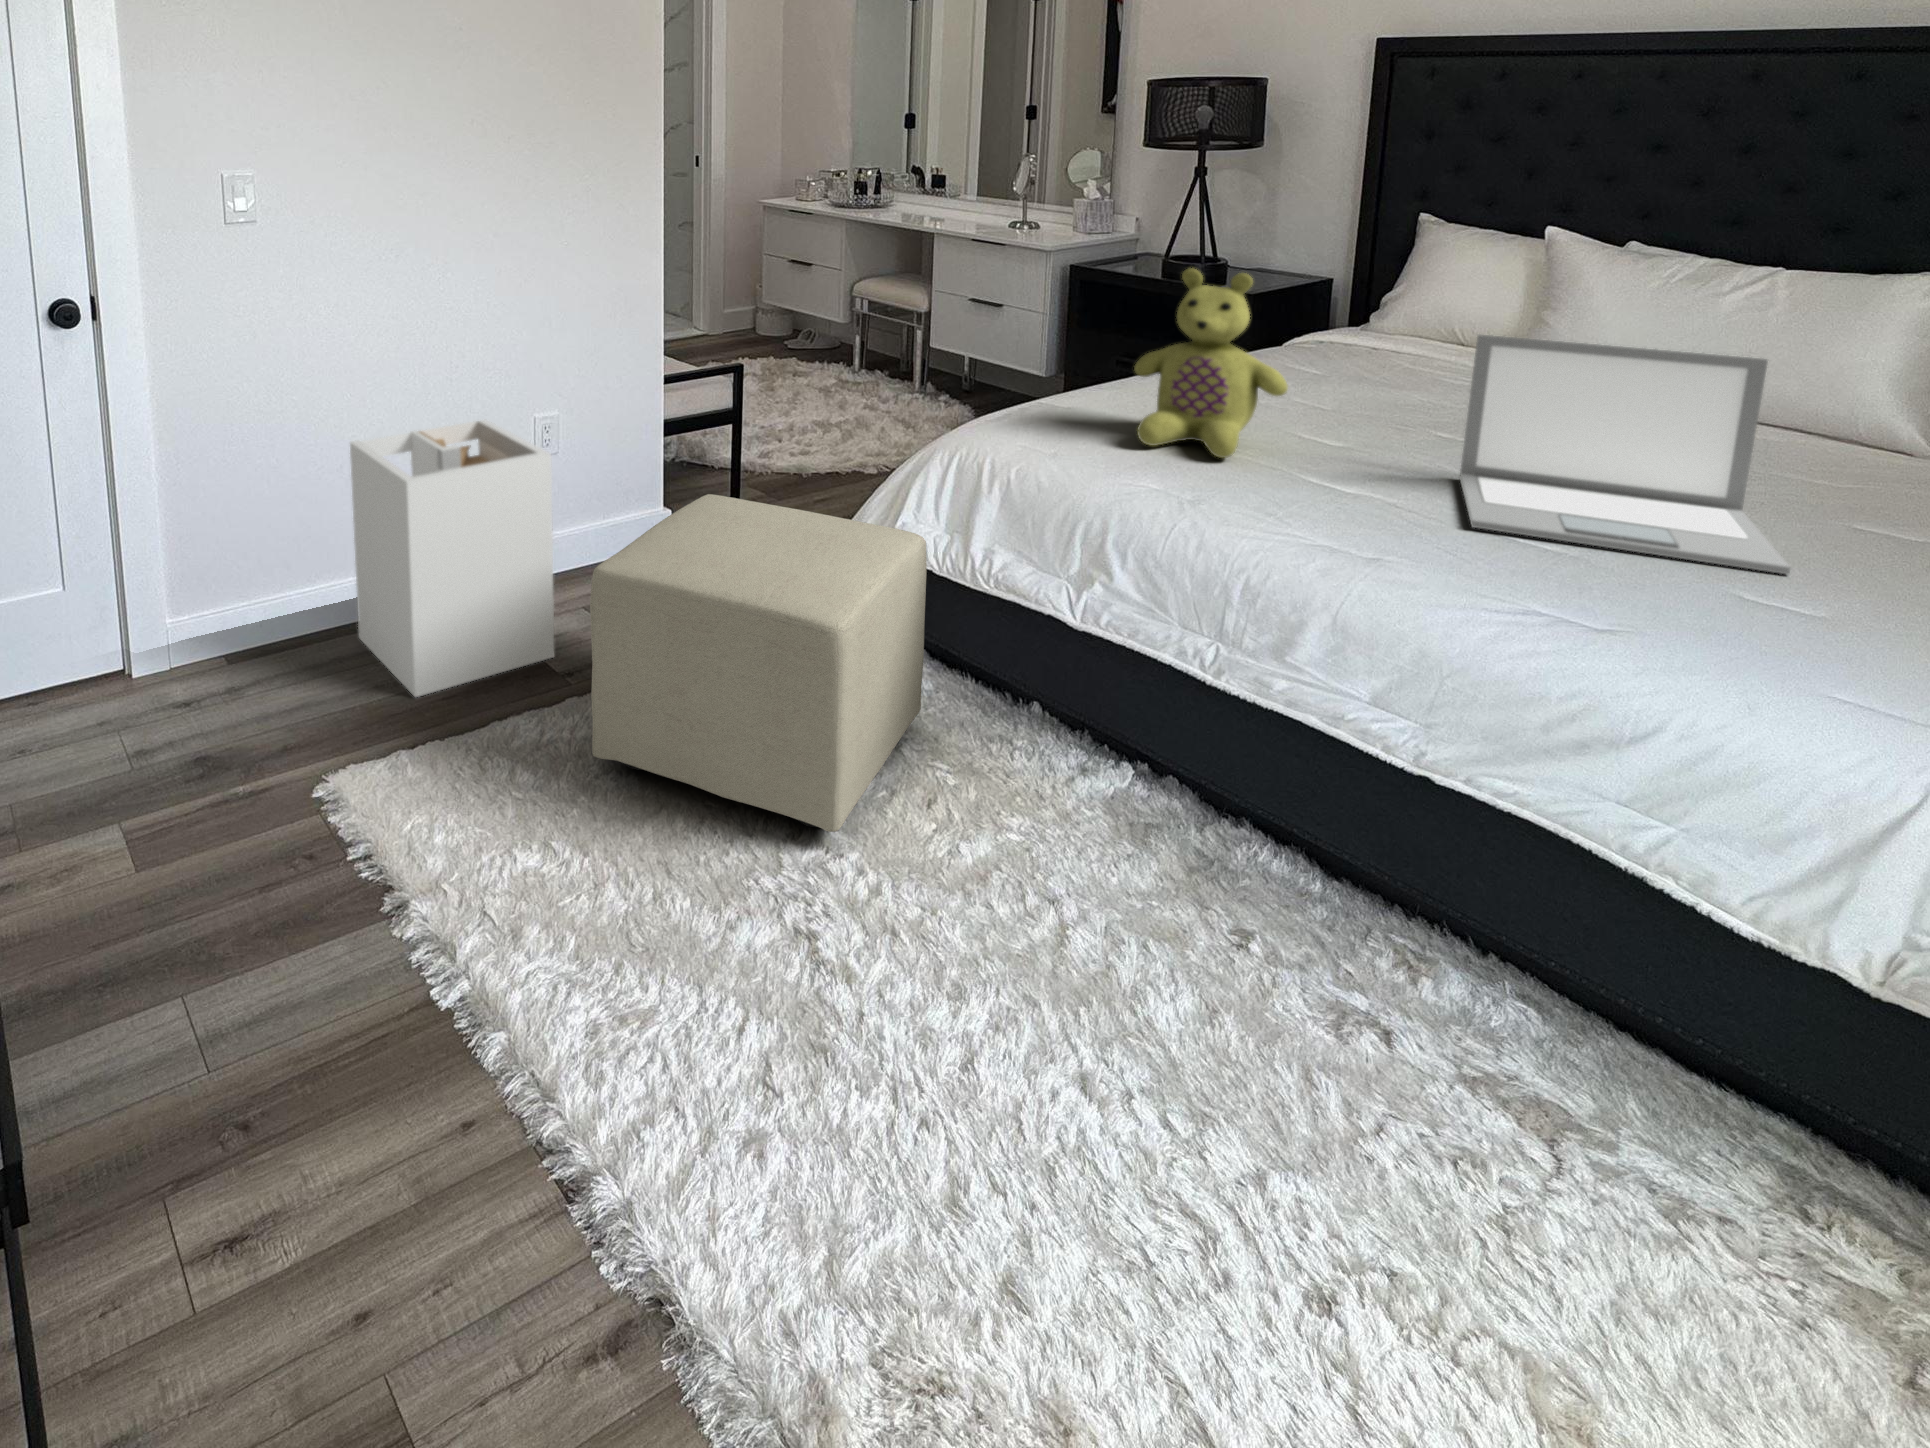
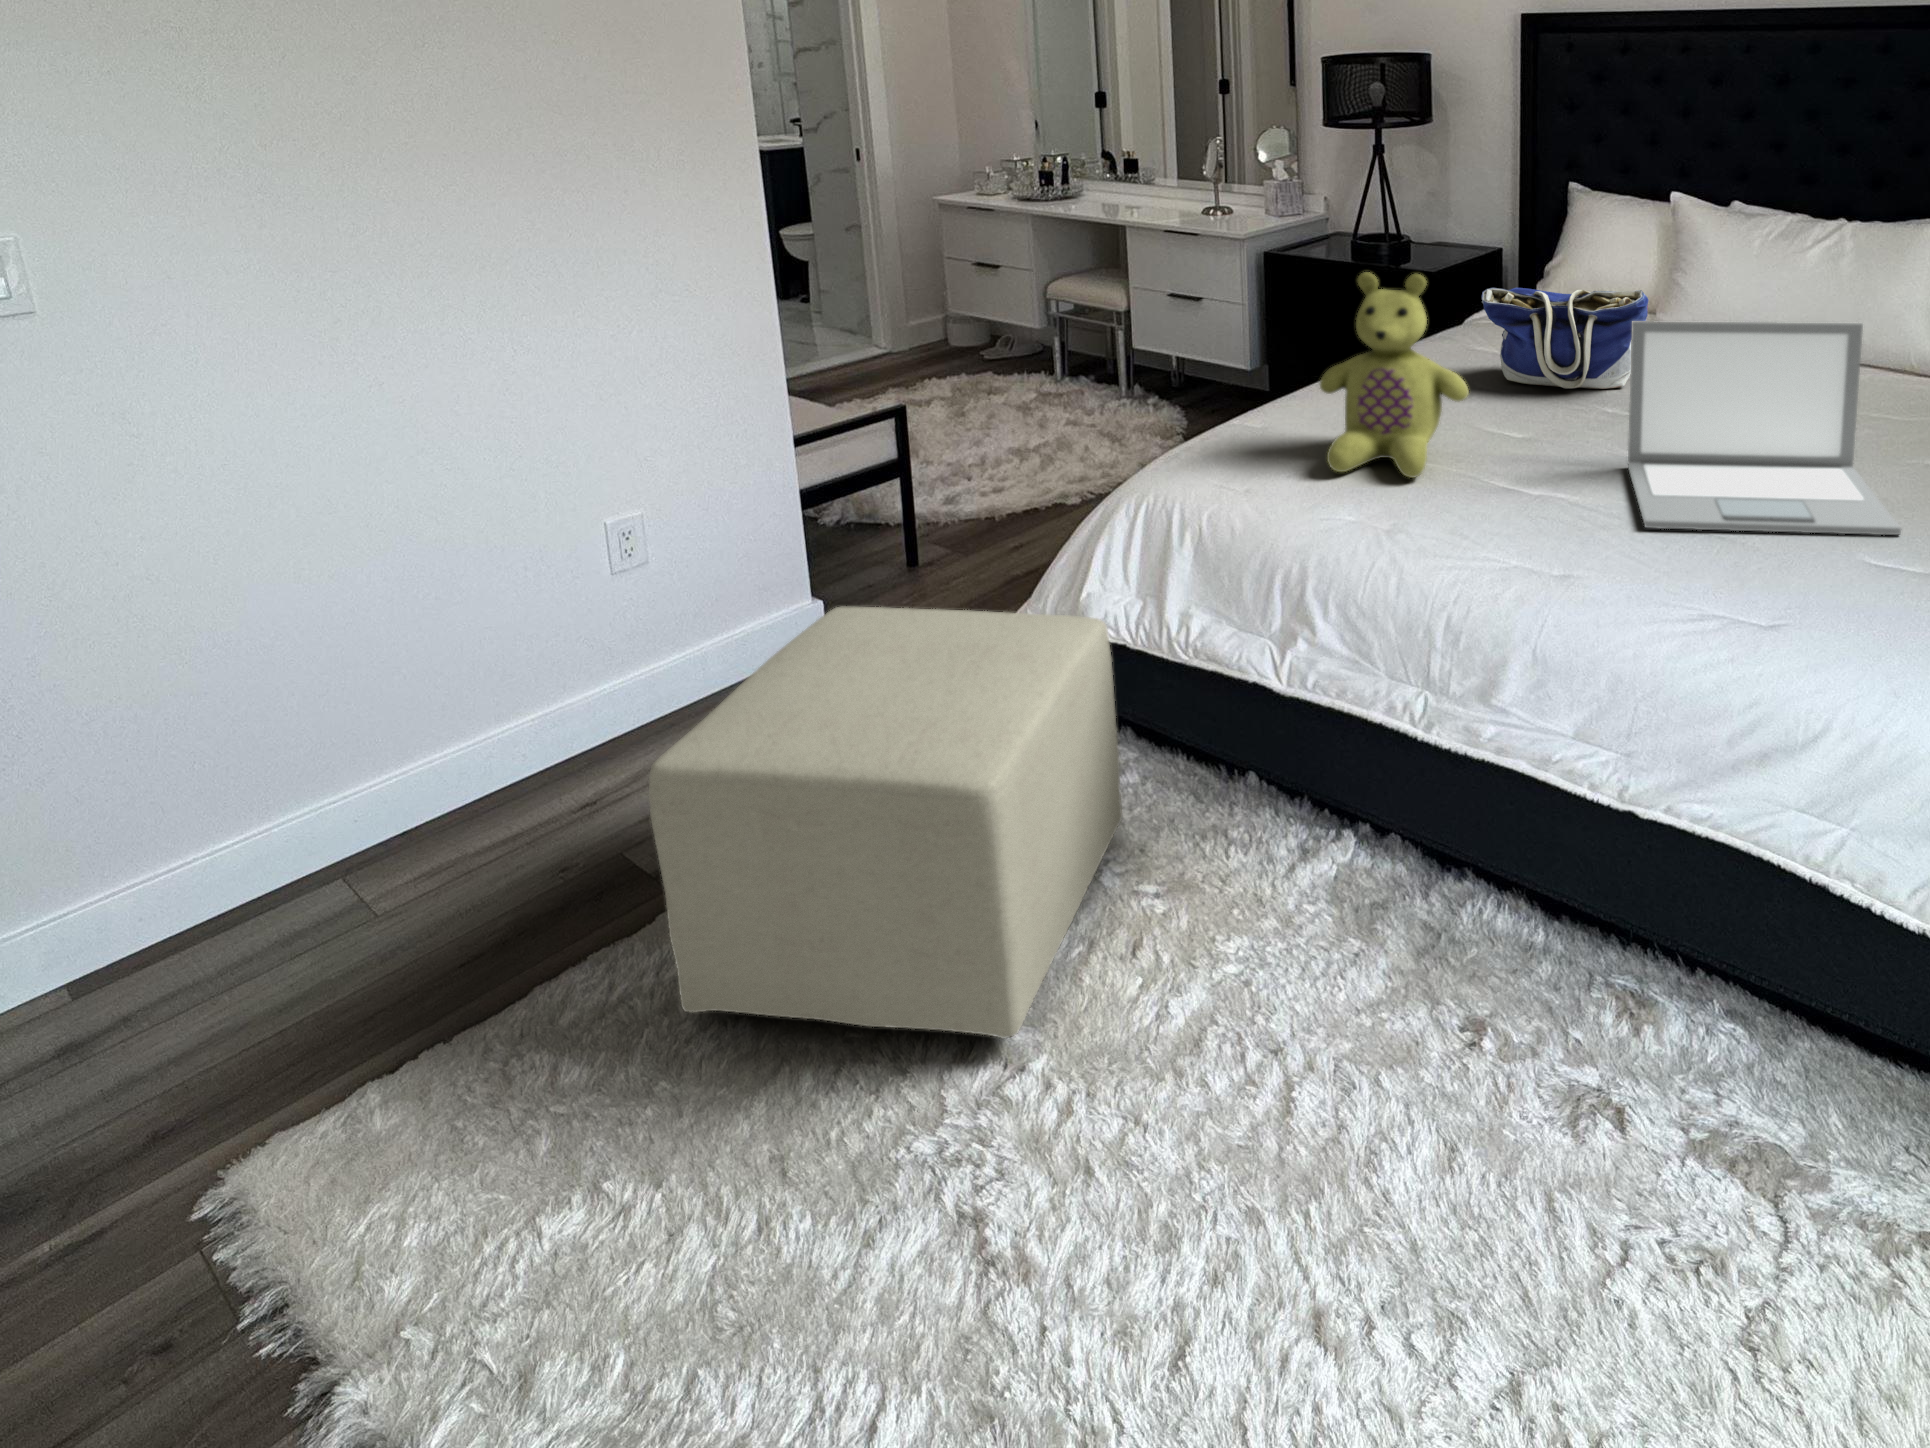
tote bag: none [1308,301,1503,413] -> present [1482,288,1649,389]
laundry hamper: present [350,420,554,697] -> none [270,549,646,979]

